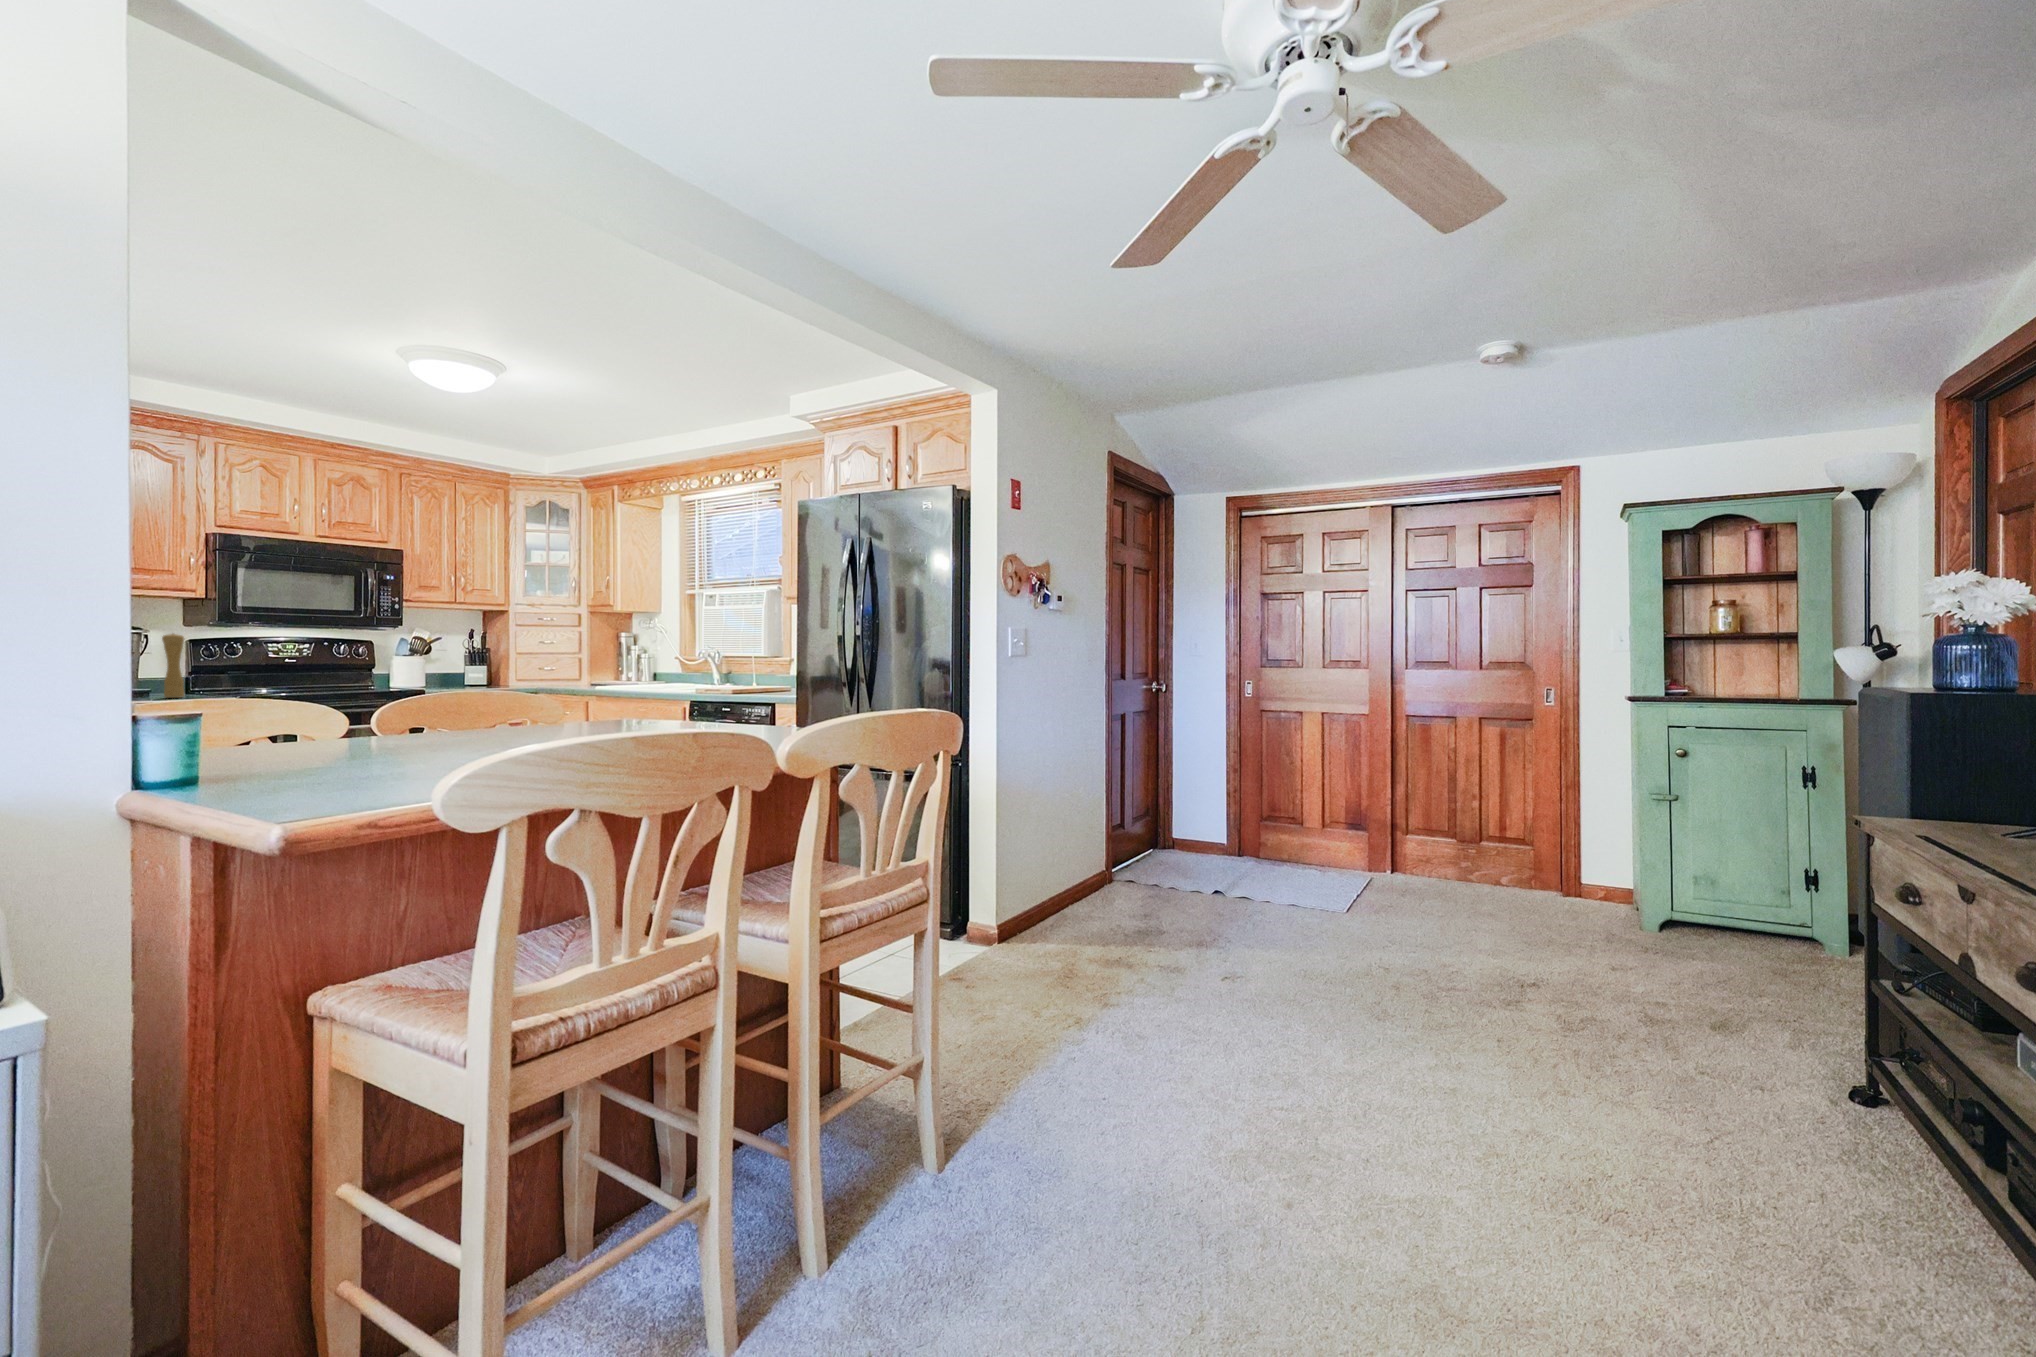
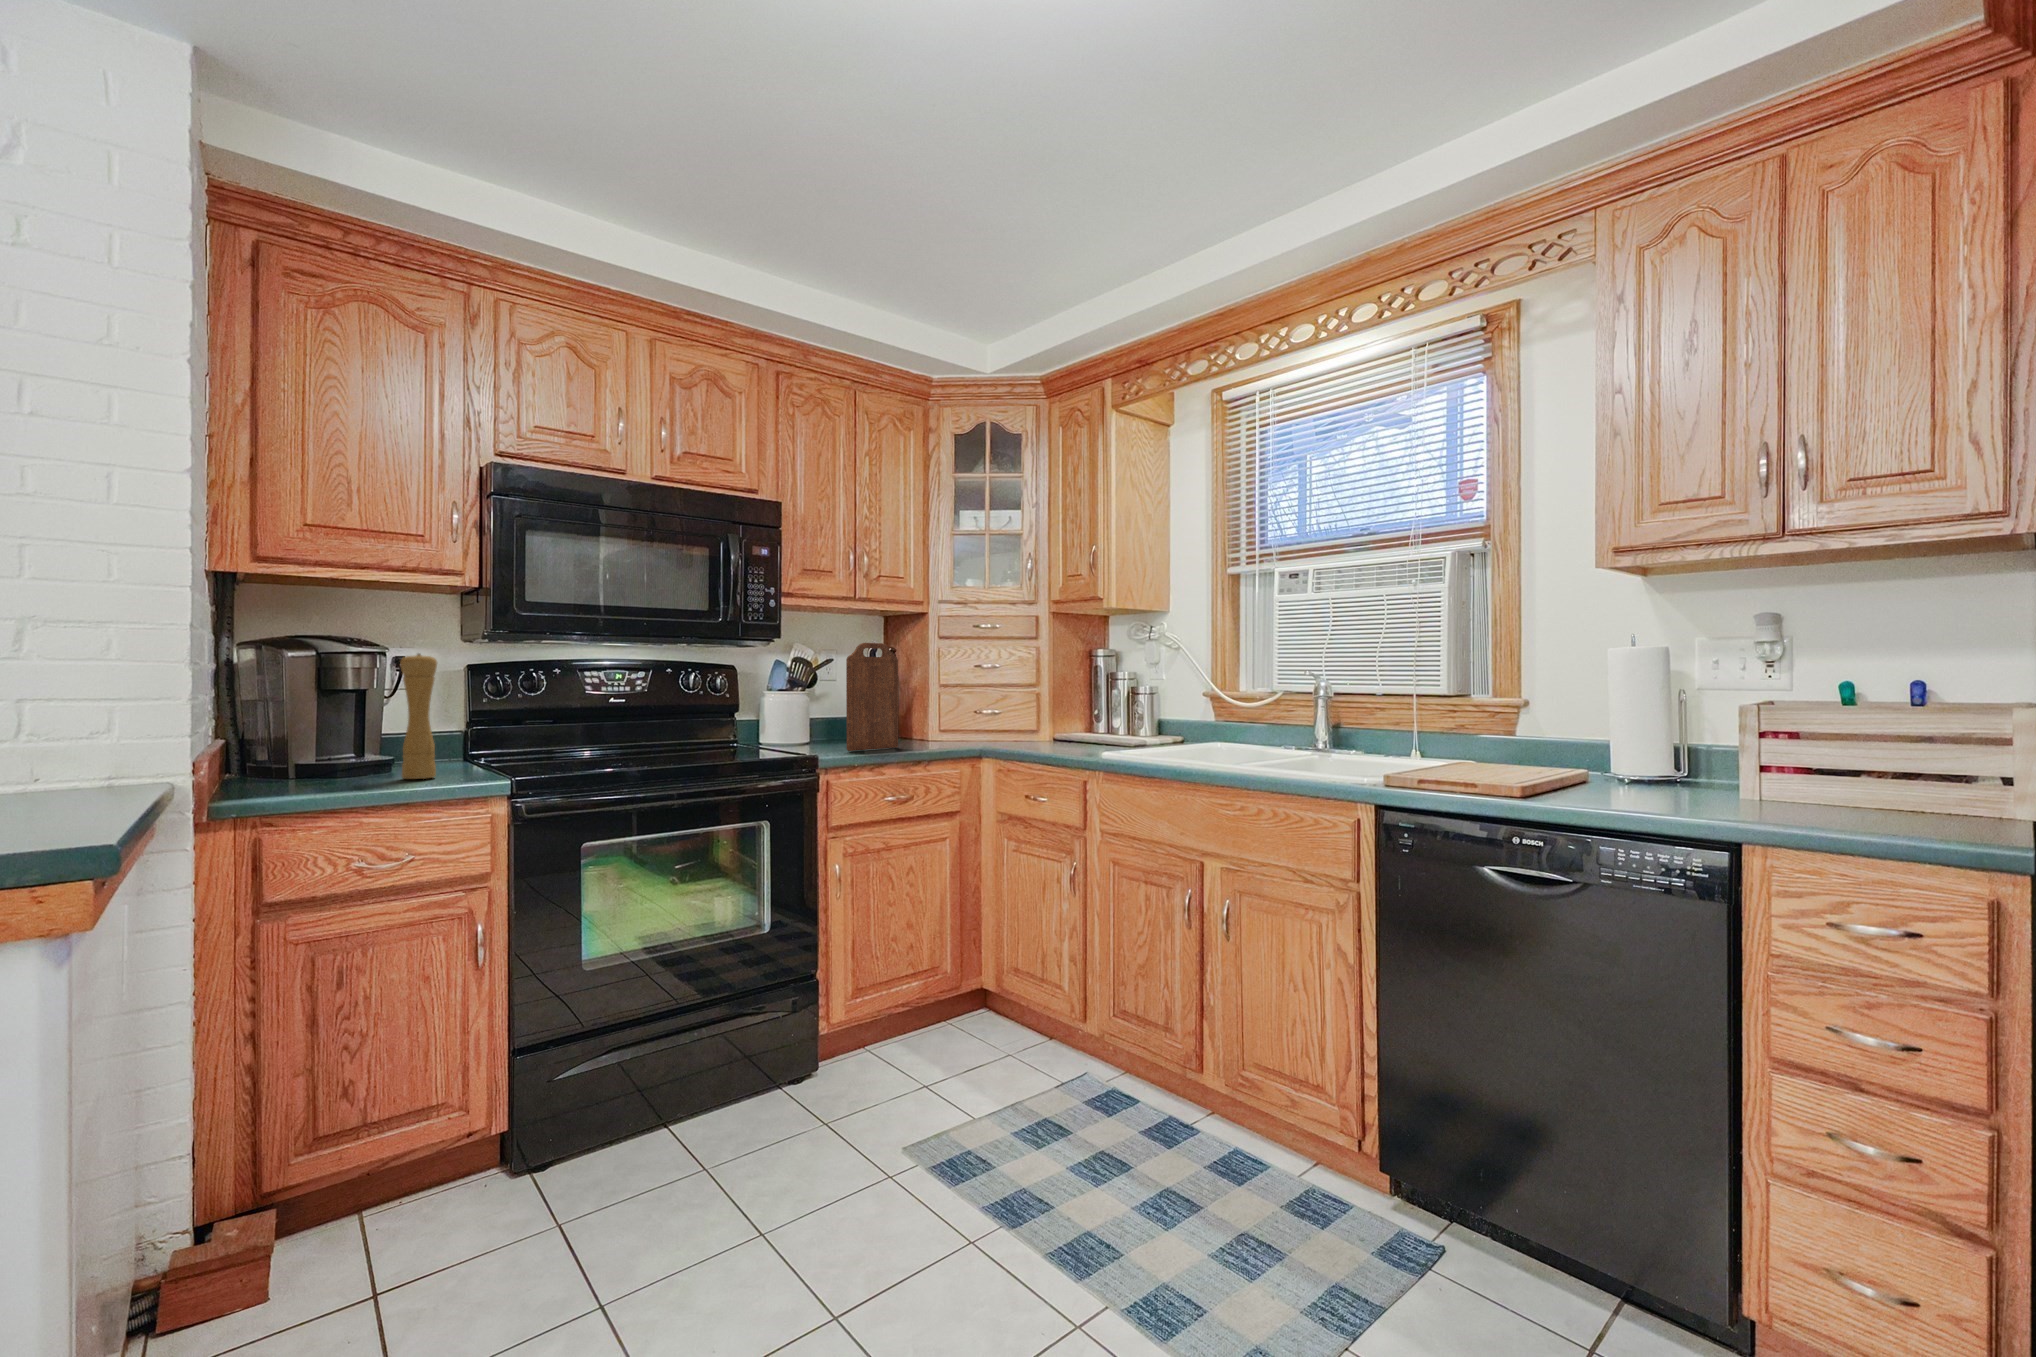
cutting board: none [445,629,482,690] -> present [846,643,898,751]

